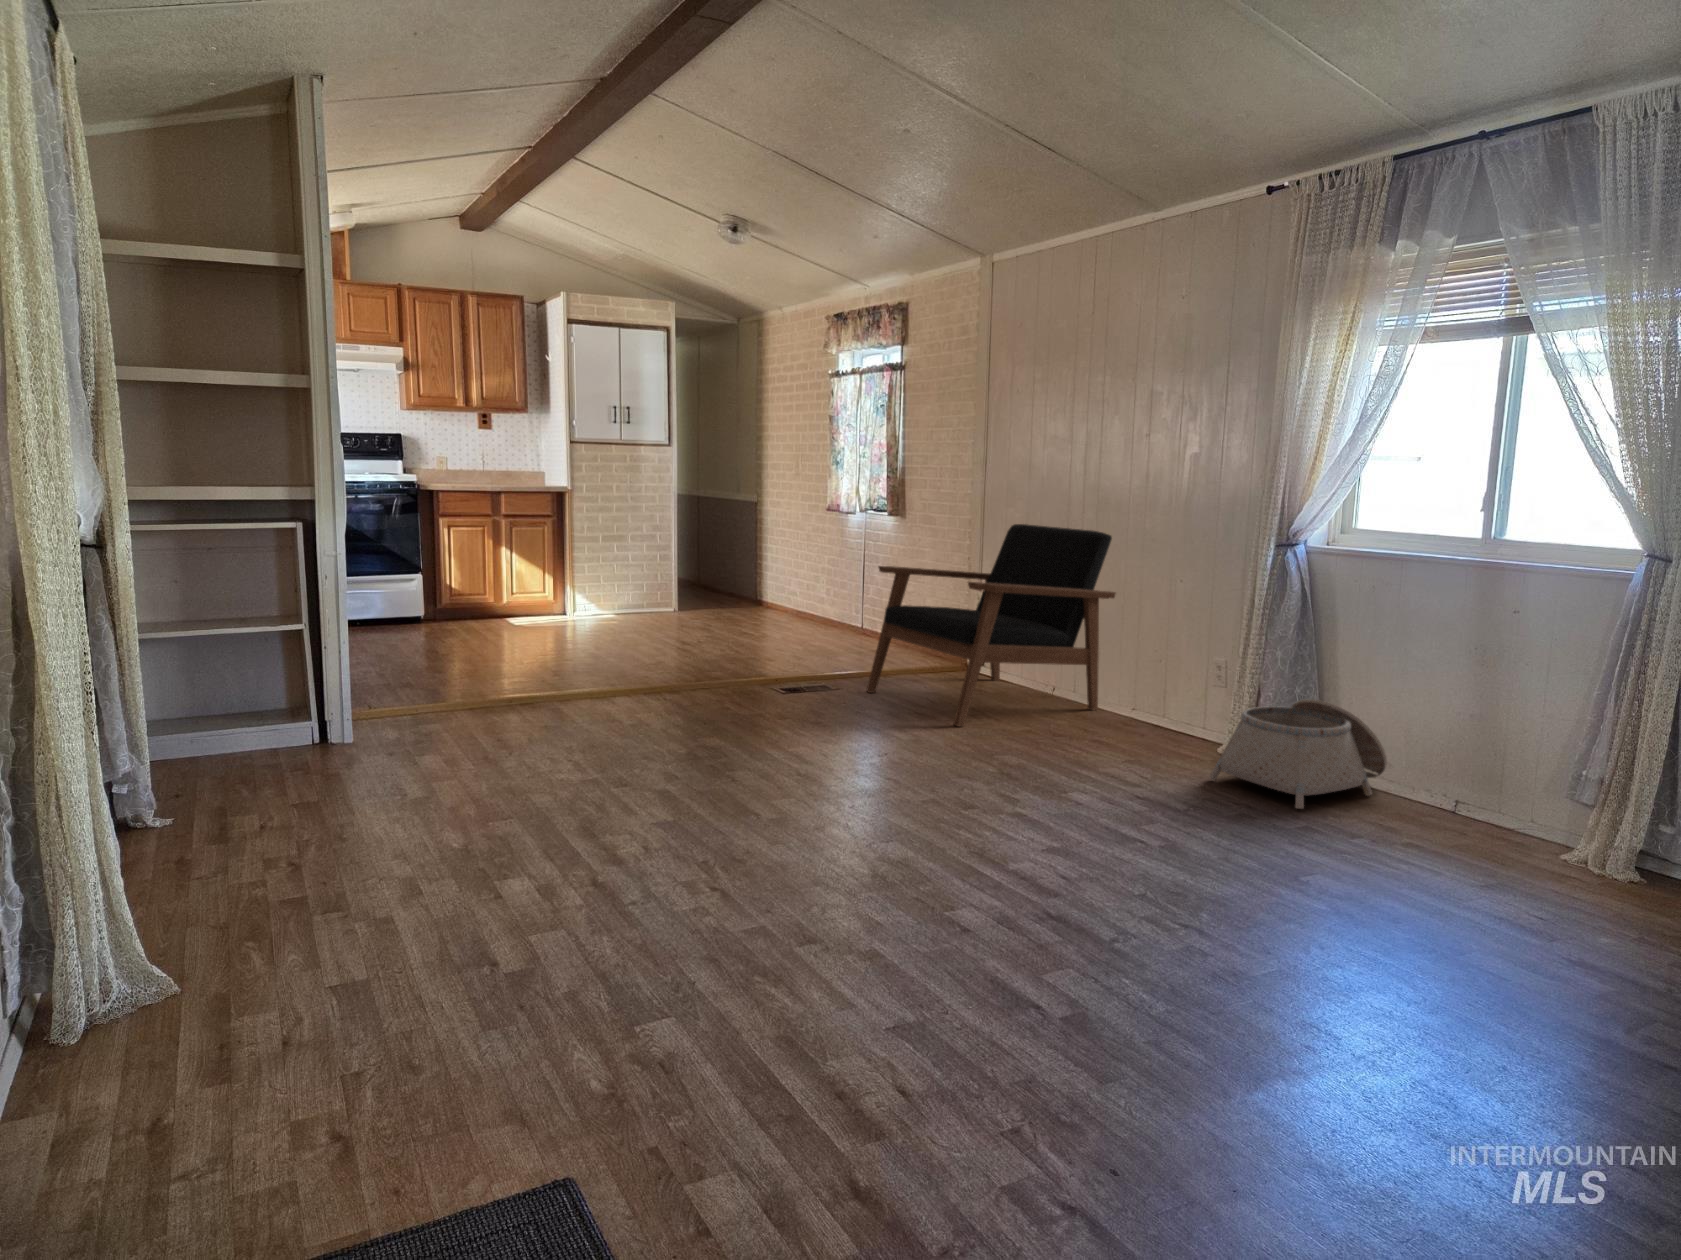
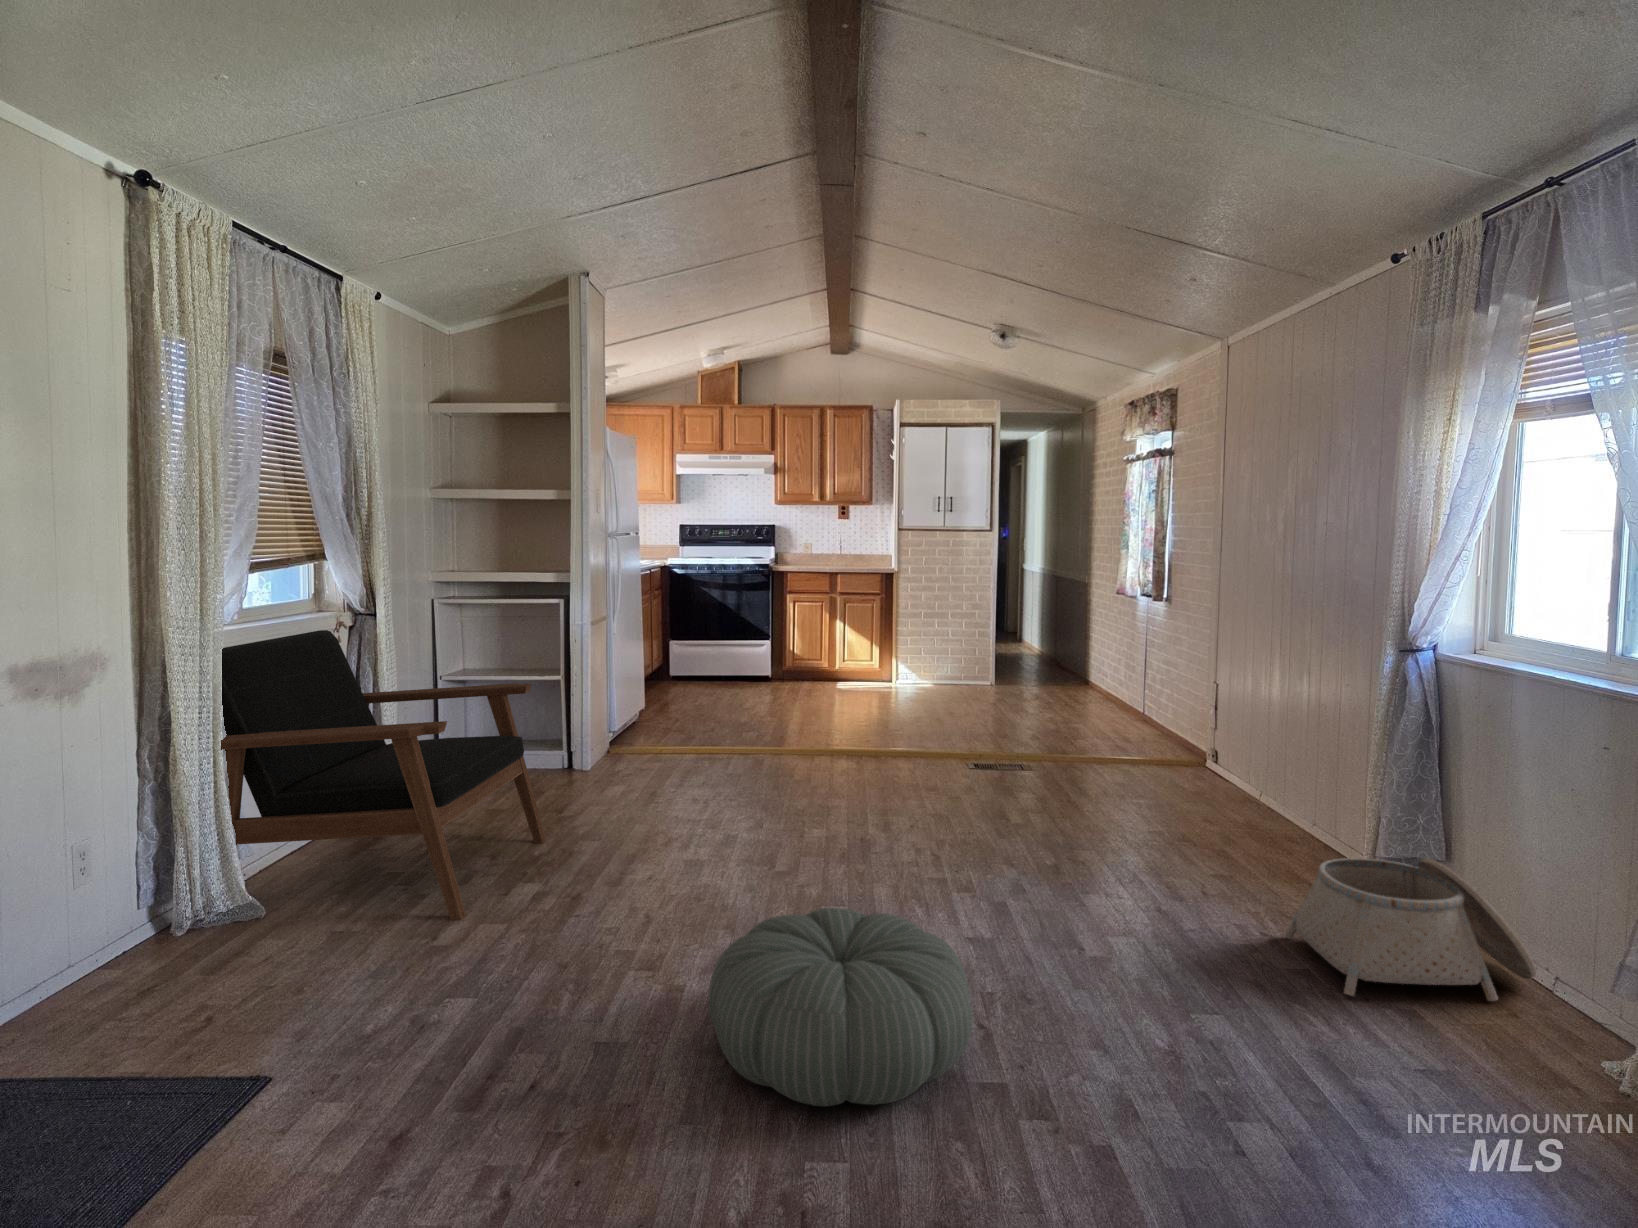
armchair: present [867,524,1116,726] -> present [221,630,546,920]
pouf: none [933,799,1195,969] -> present [708,908,973,1106]

